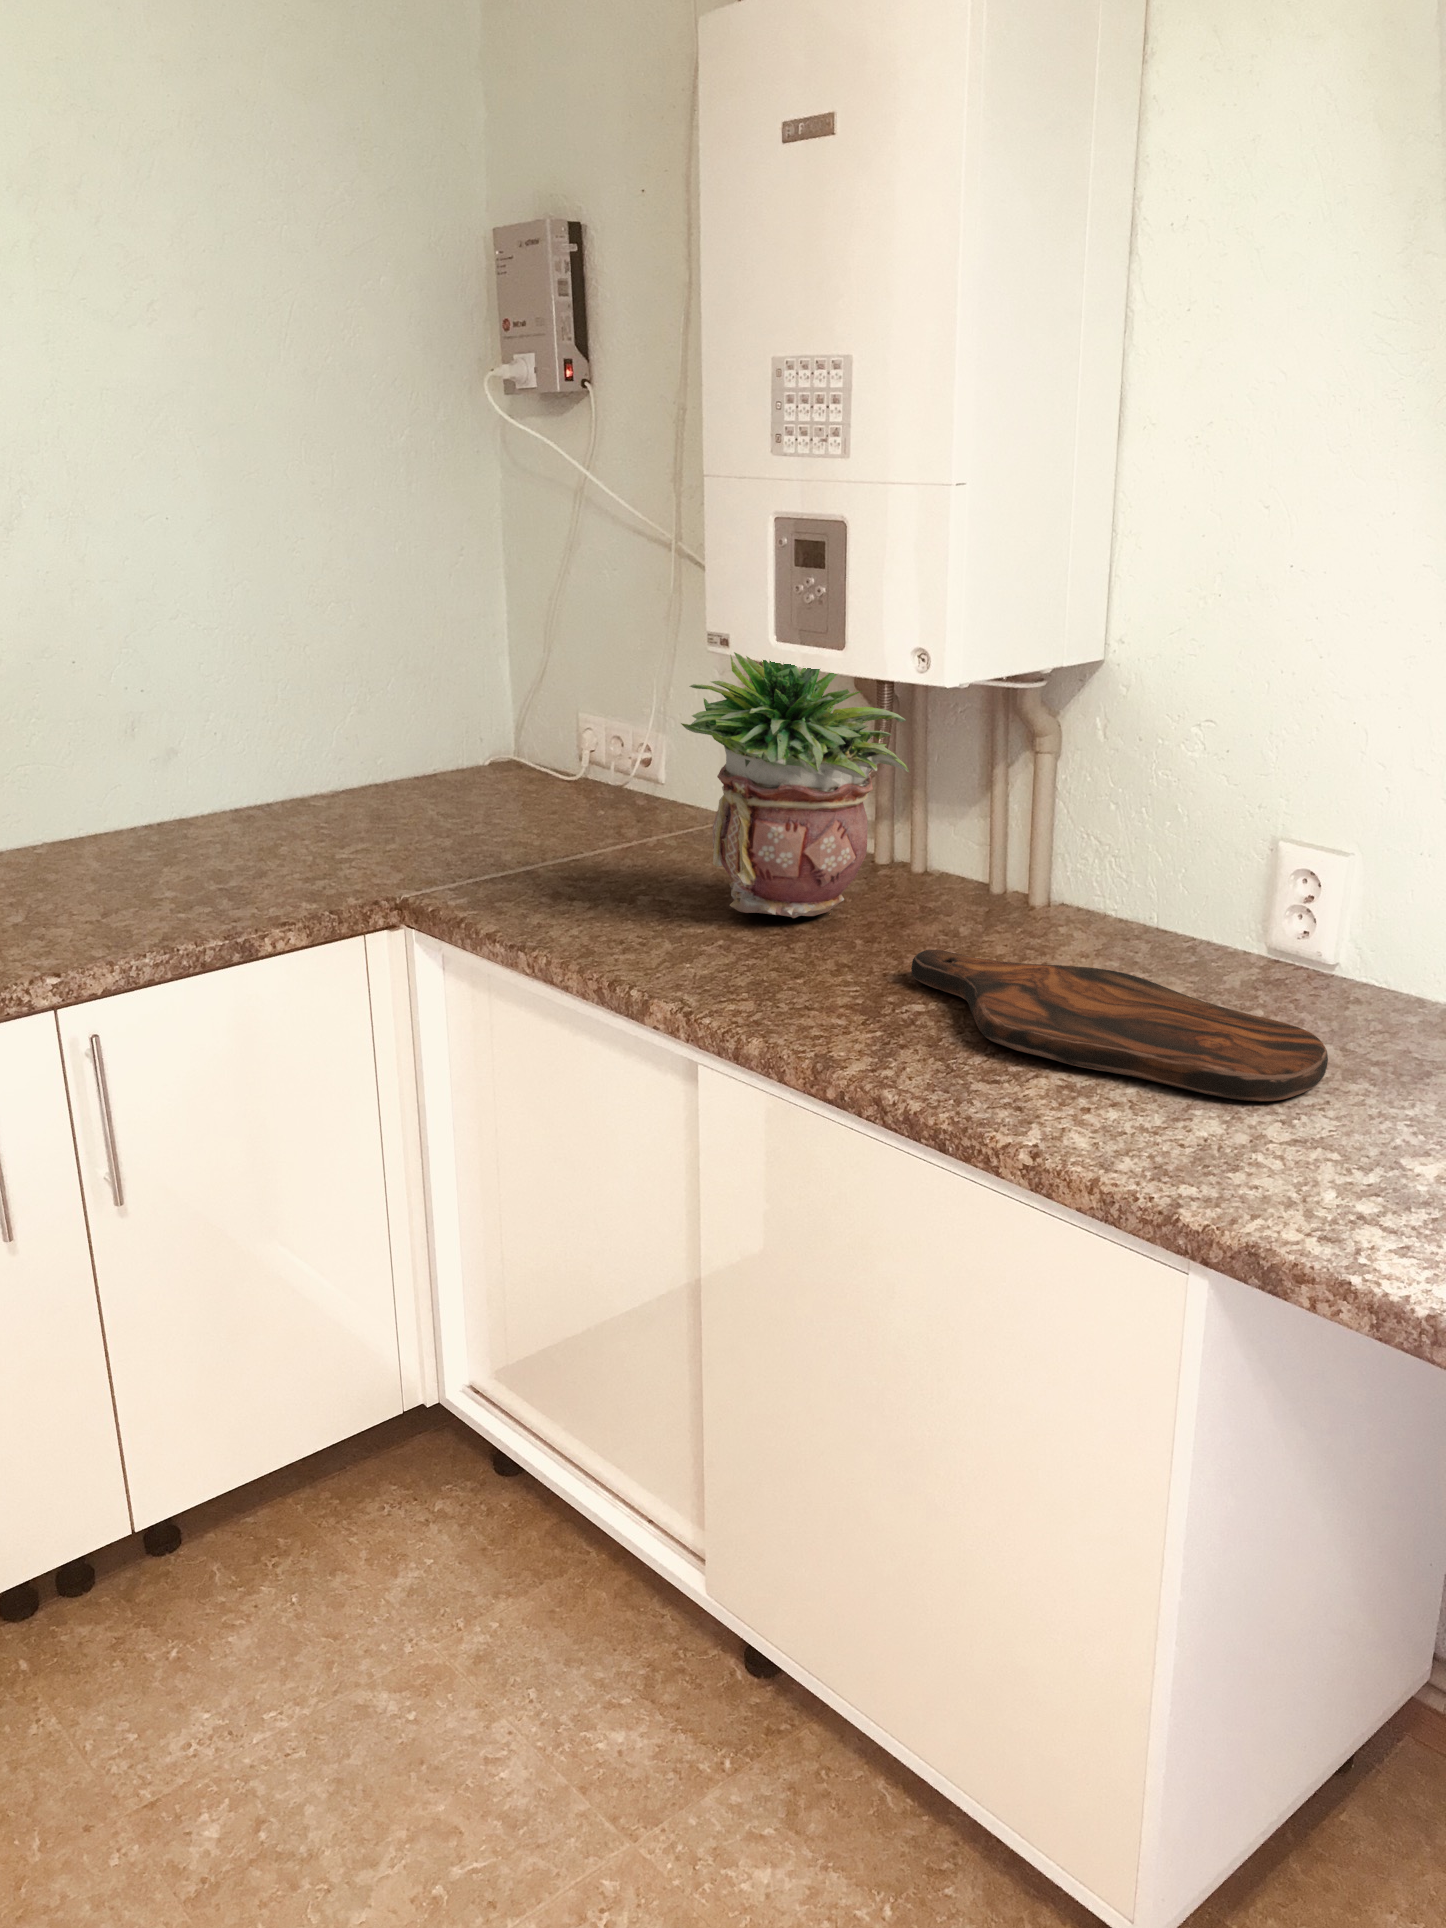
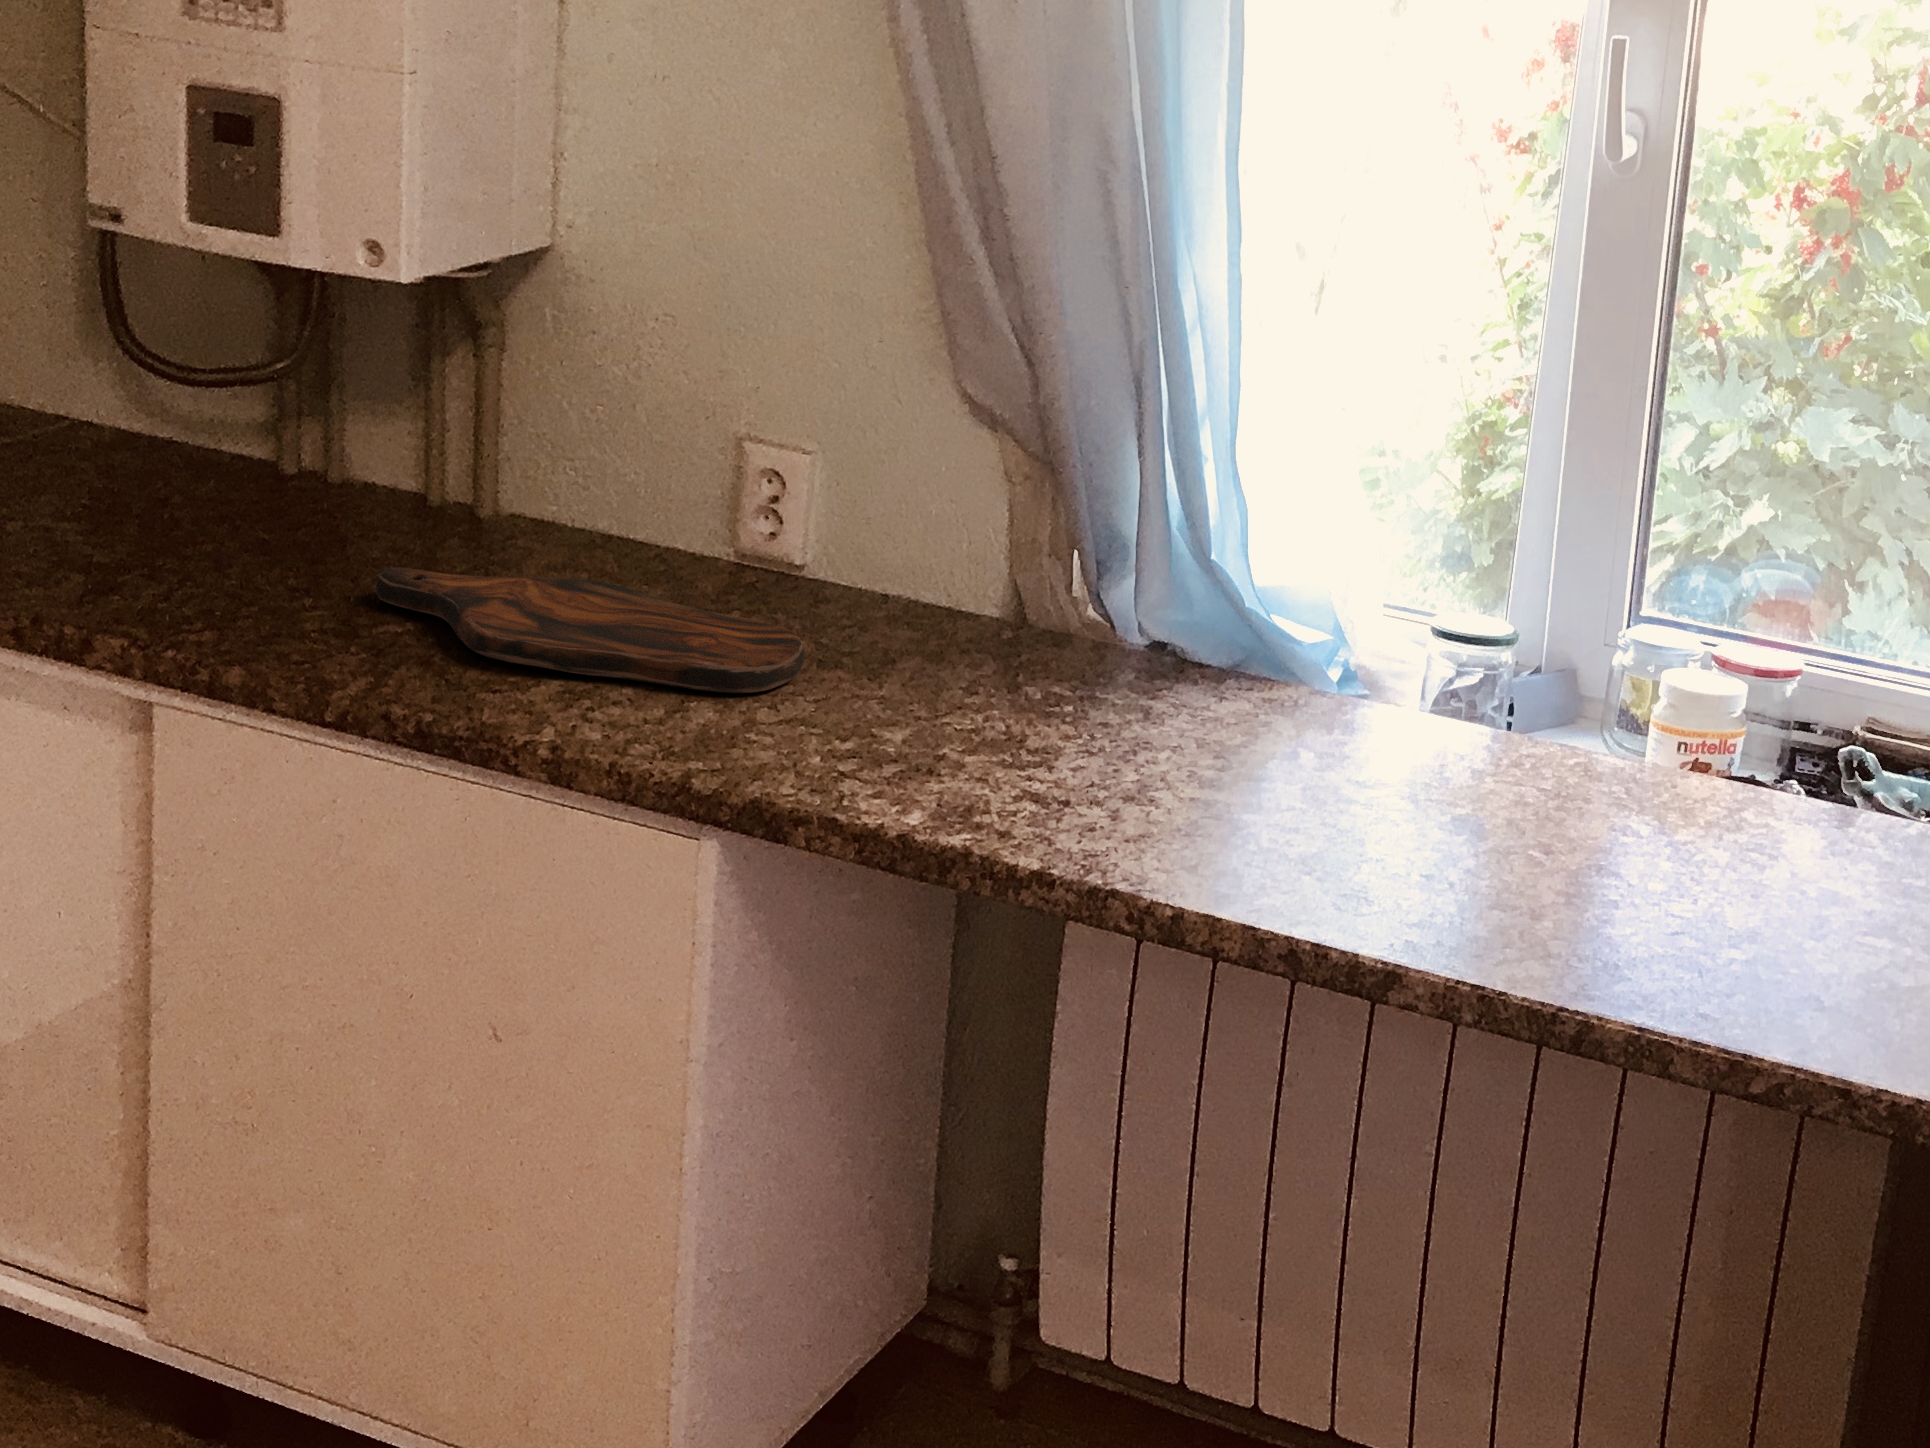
potted plant: present [681,652,909,918] -> none [75,208,351,541]

